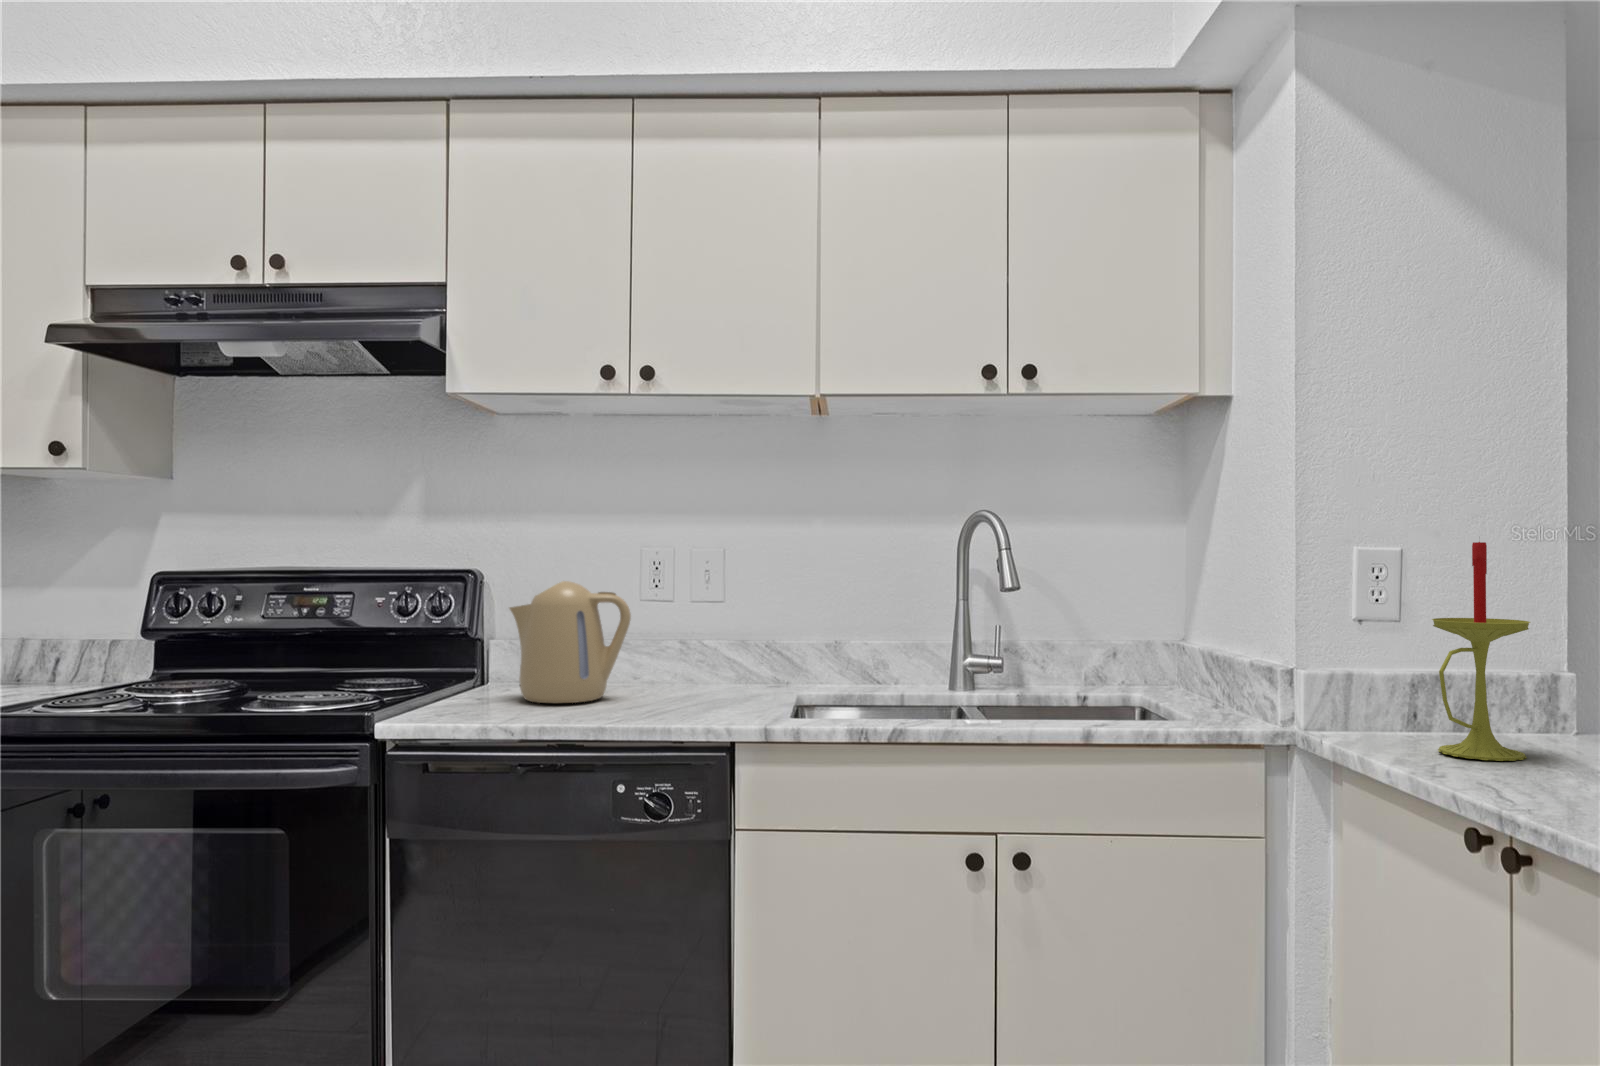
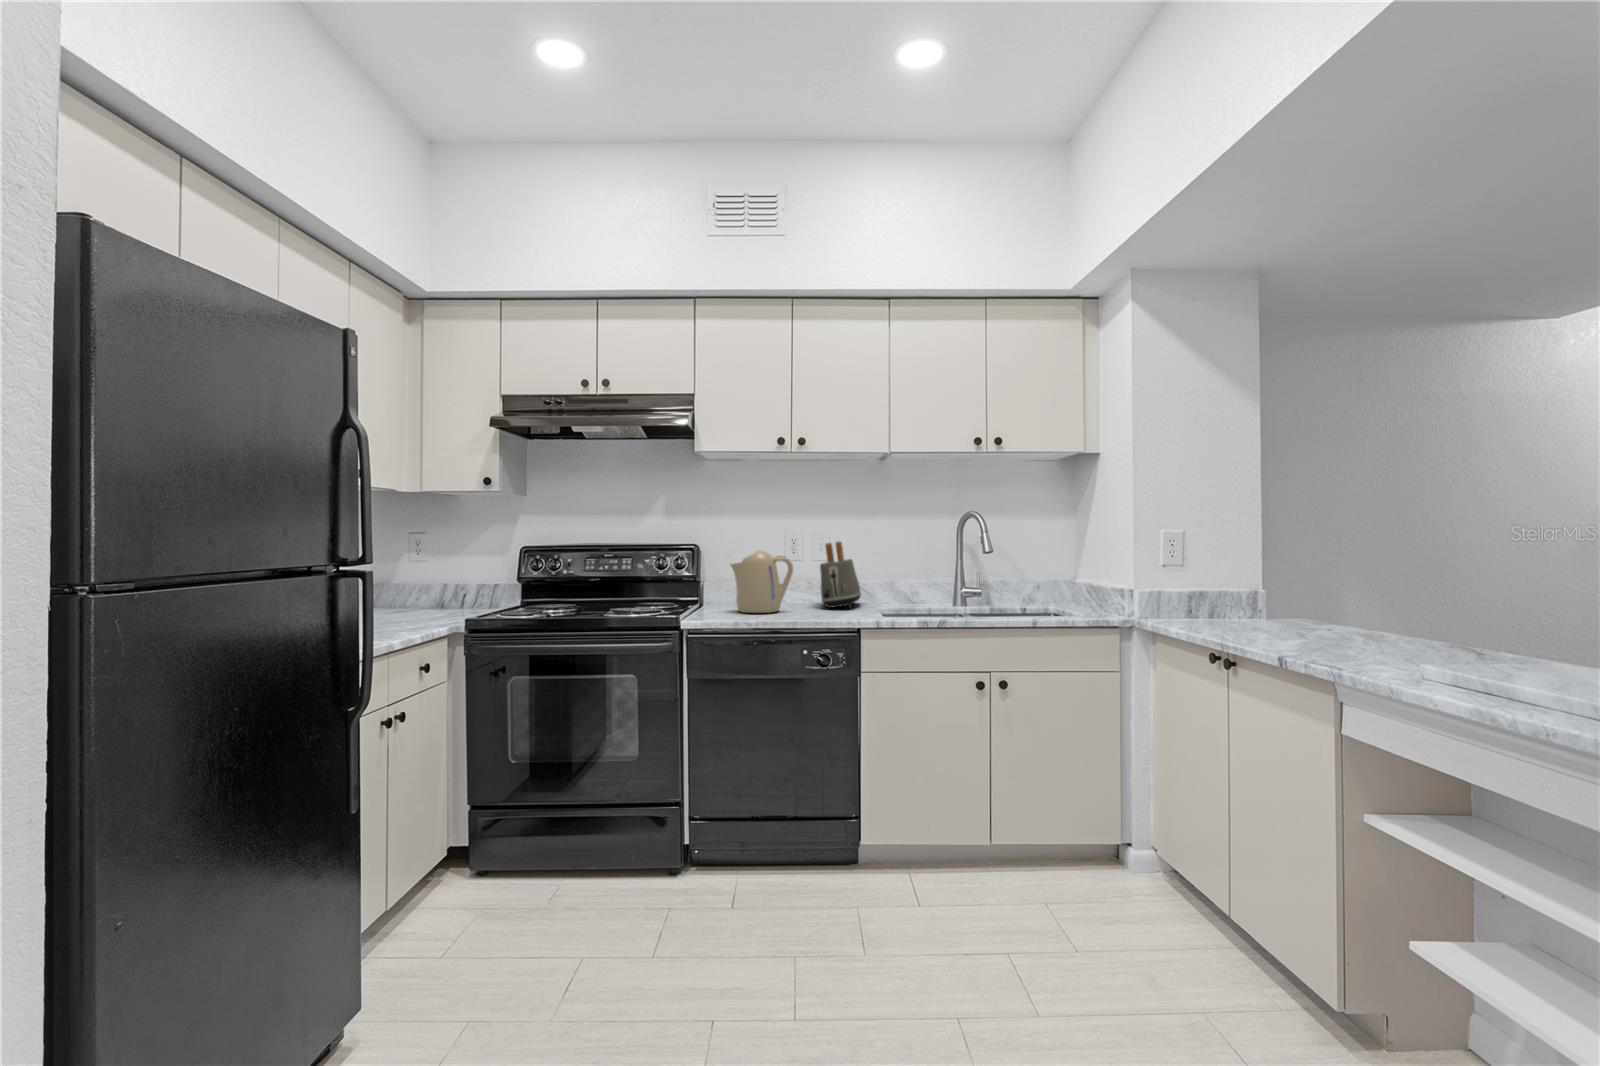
candle: present [1432,542,1530,761] -> none [1197,525,1240,626]
toaster: none [690,563,780,692] -> present [820,541,861,608]

